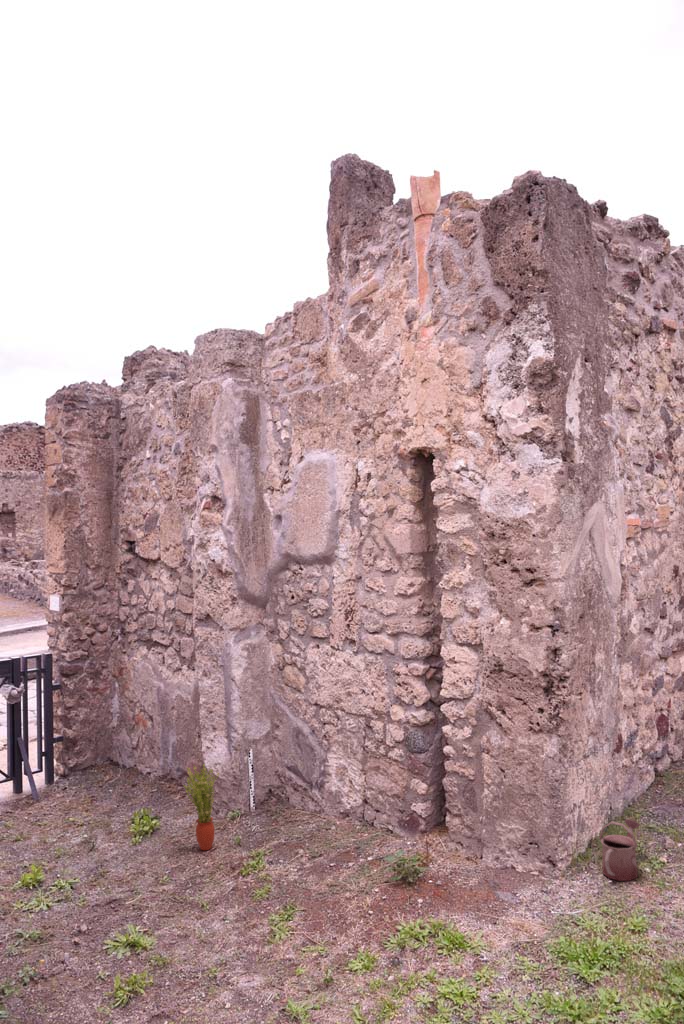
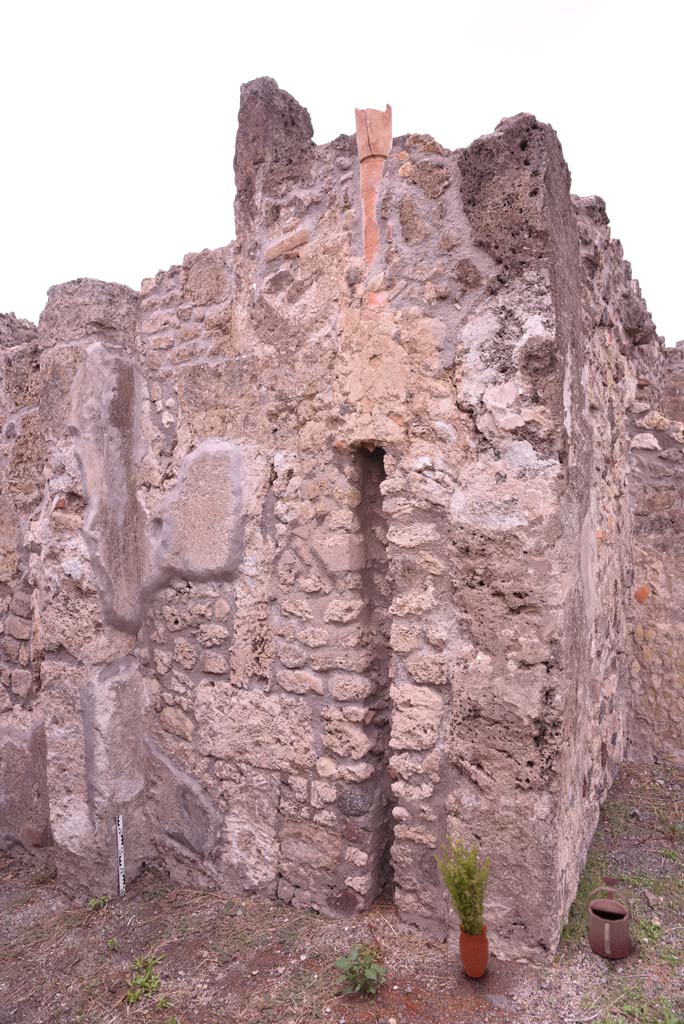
potted plant: present [184,766,219,850] -> present [435,834,491,978]

